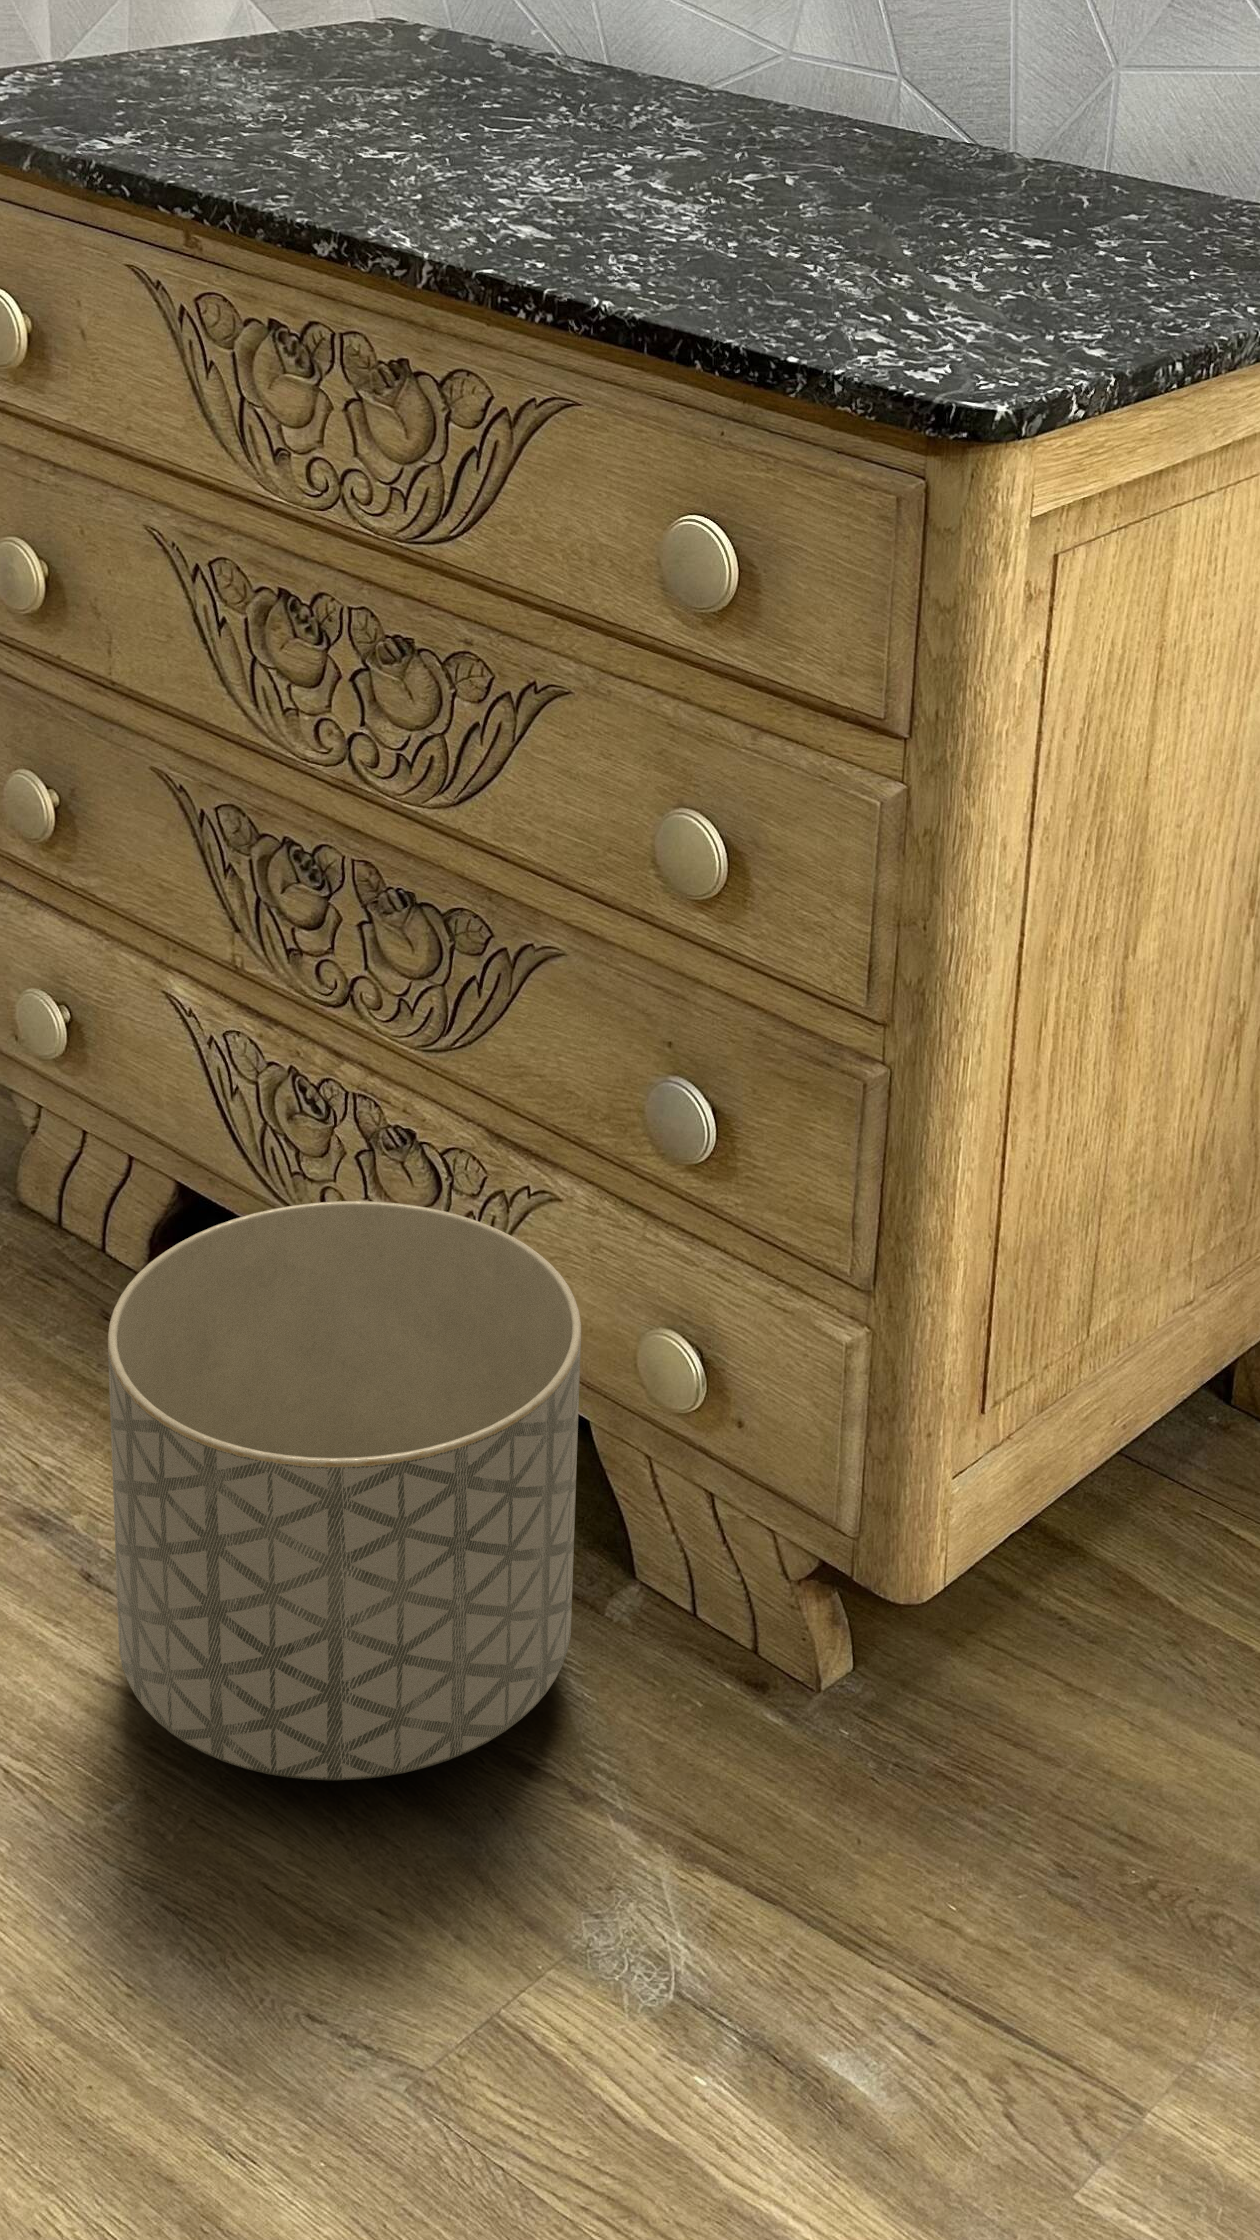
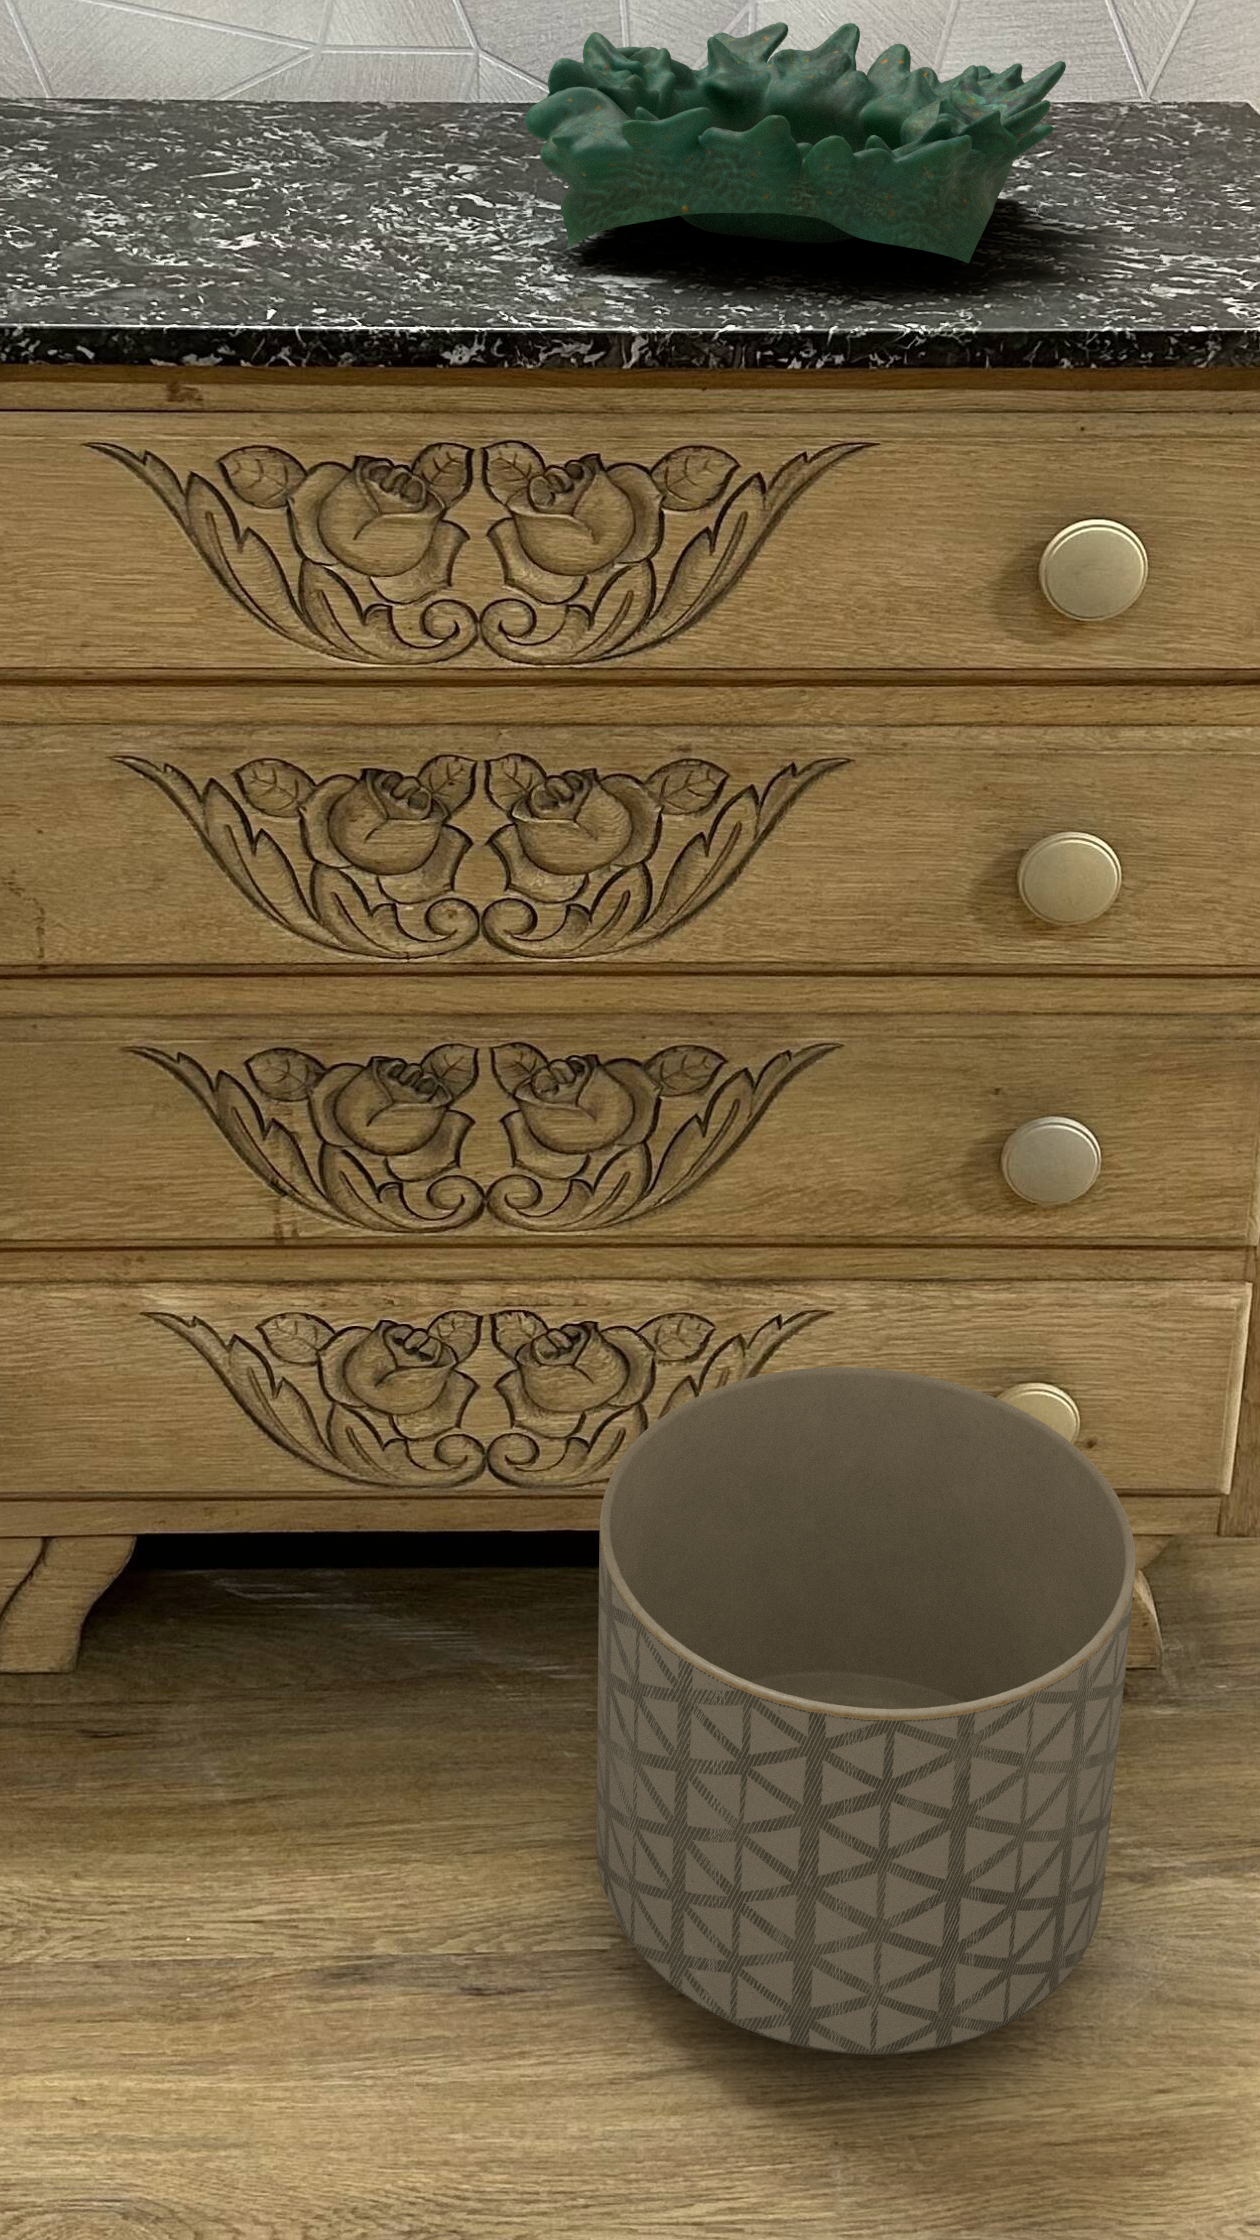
decorative bowl: none [524,32,1022,262] -> present [525,22,1066,263]

